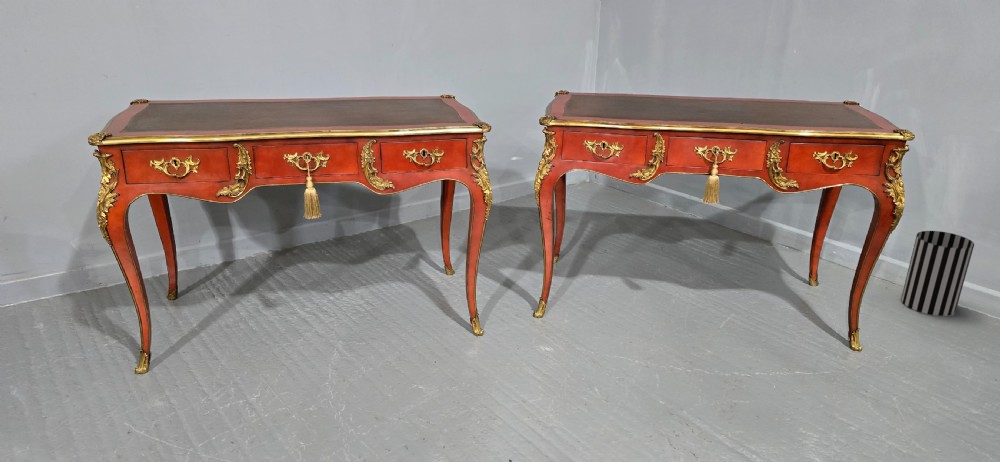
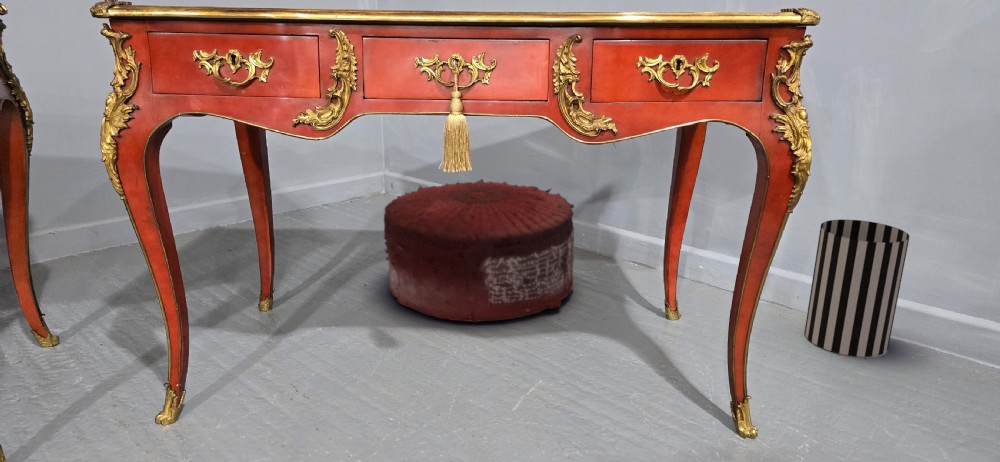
pouf: none [630,187,753,278] -> present [384,179,574,323]

